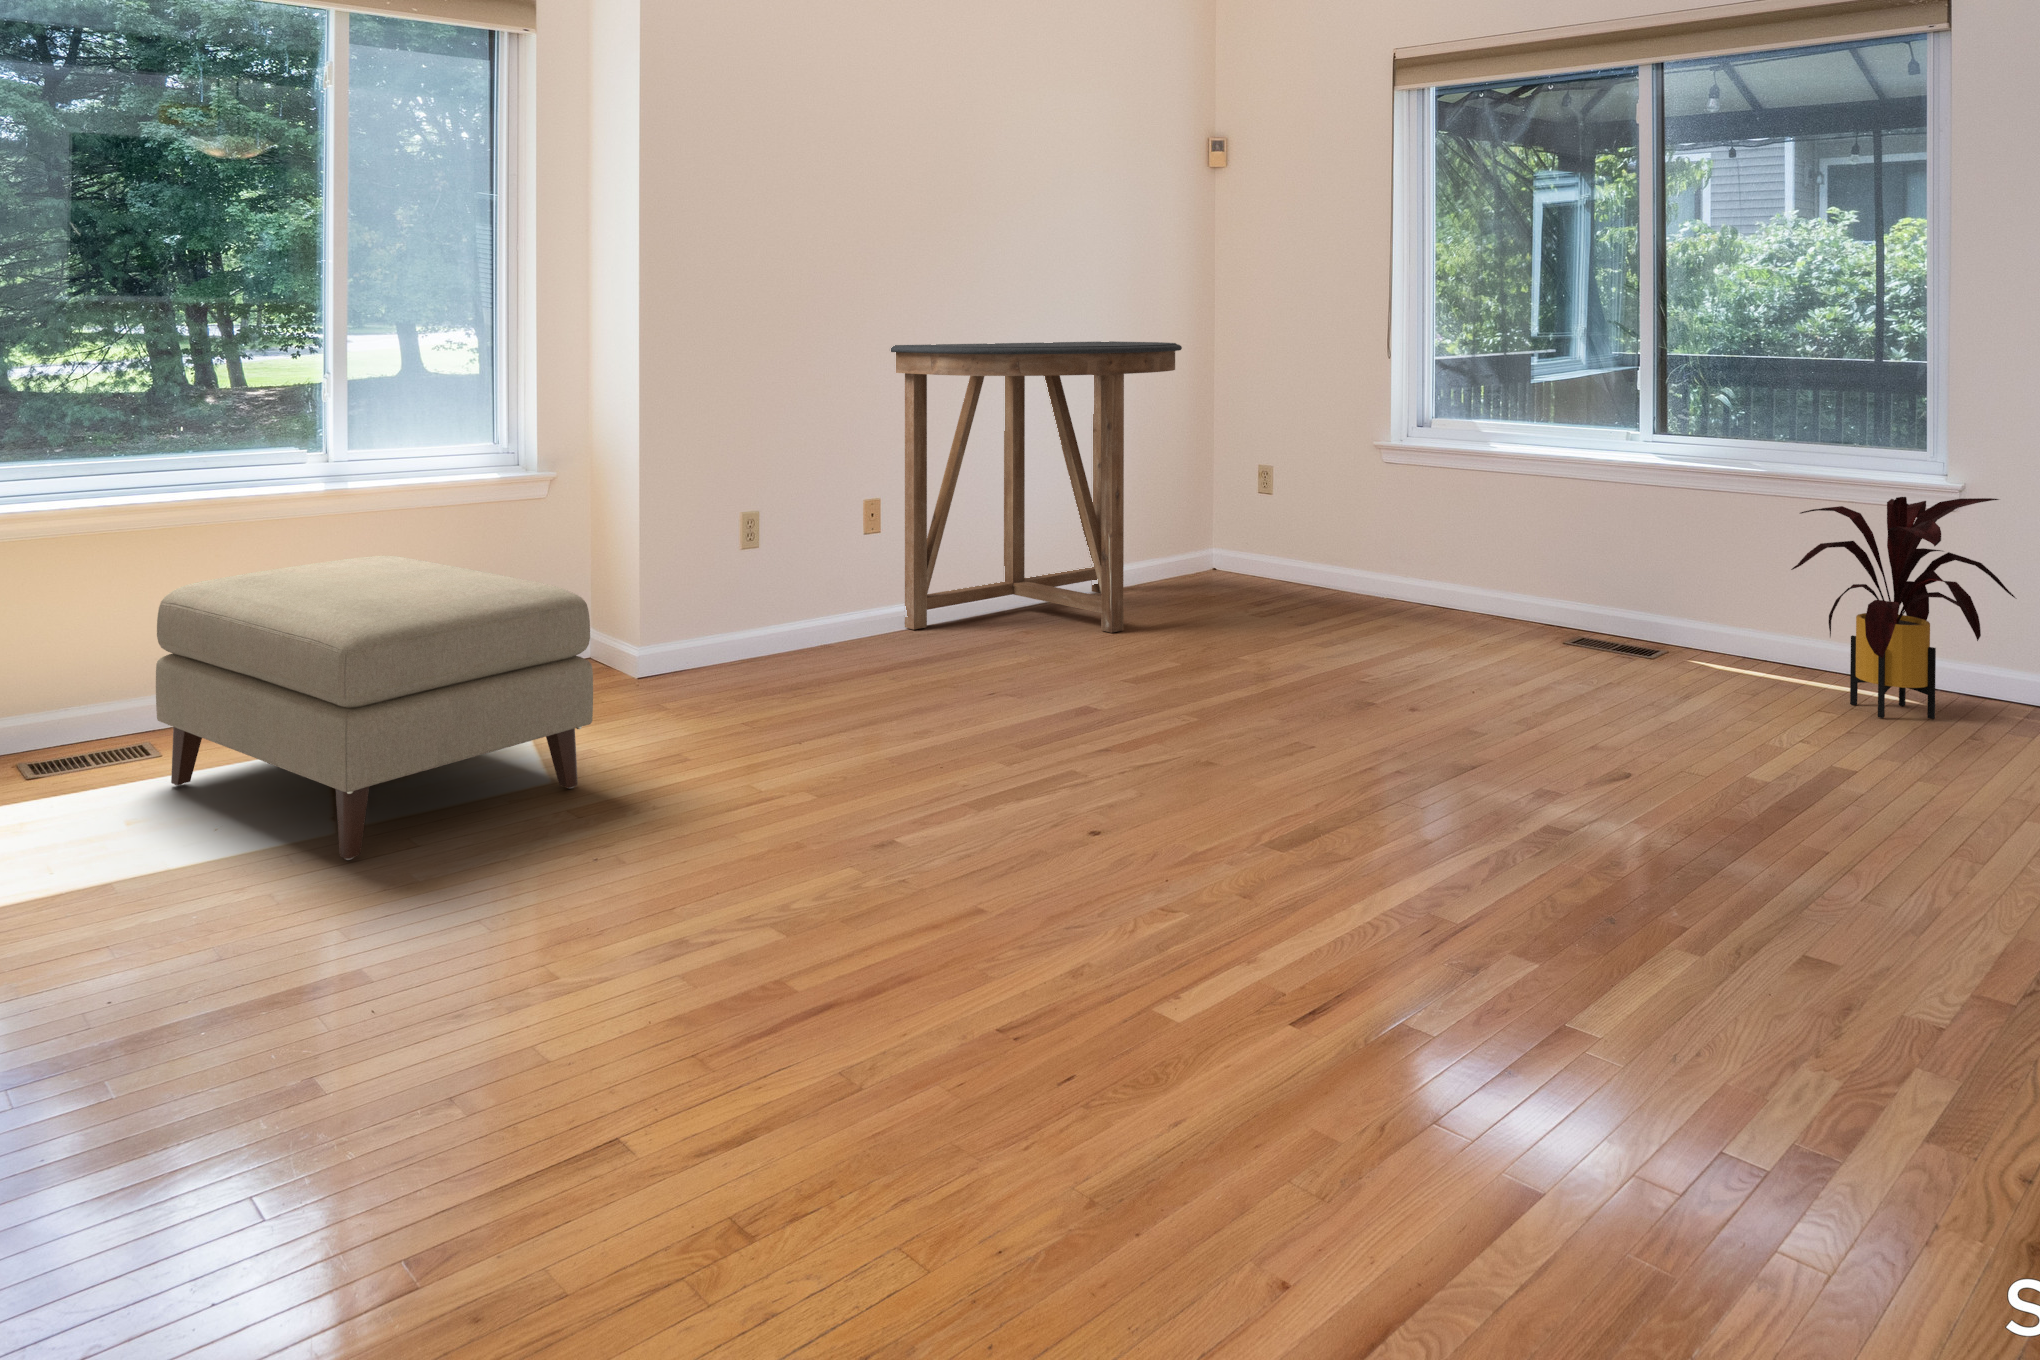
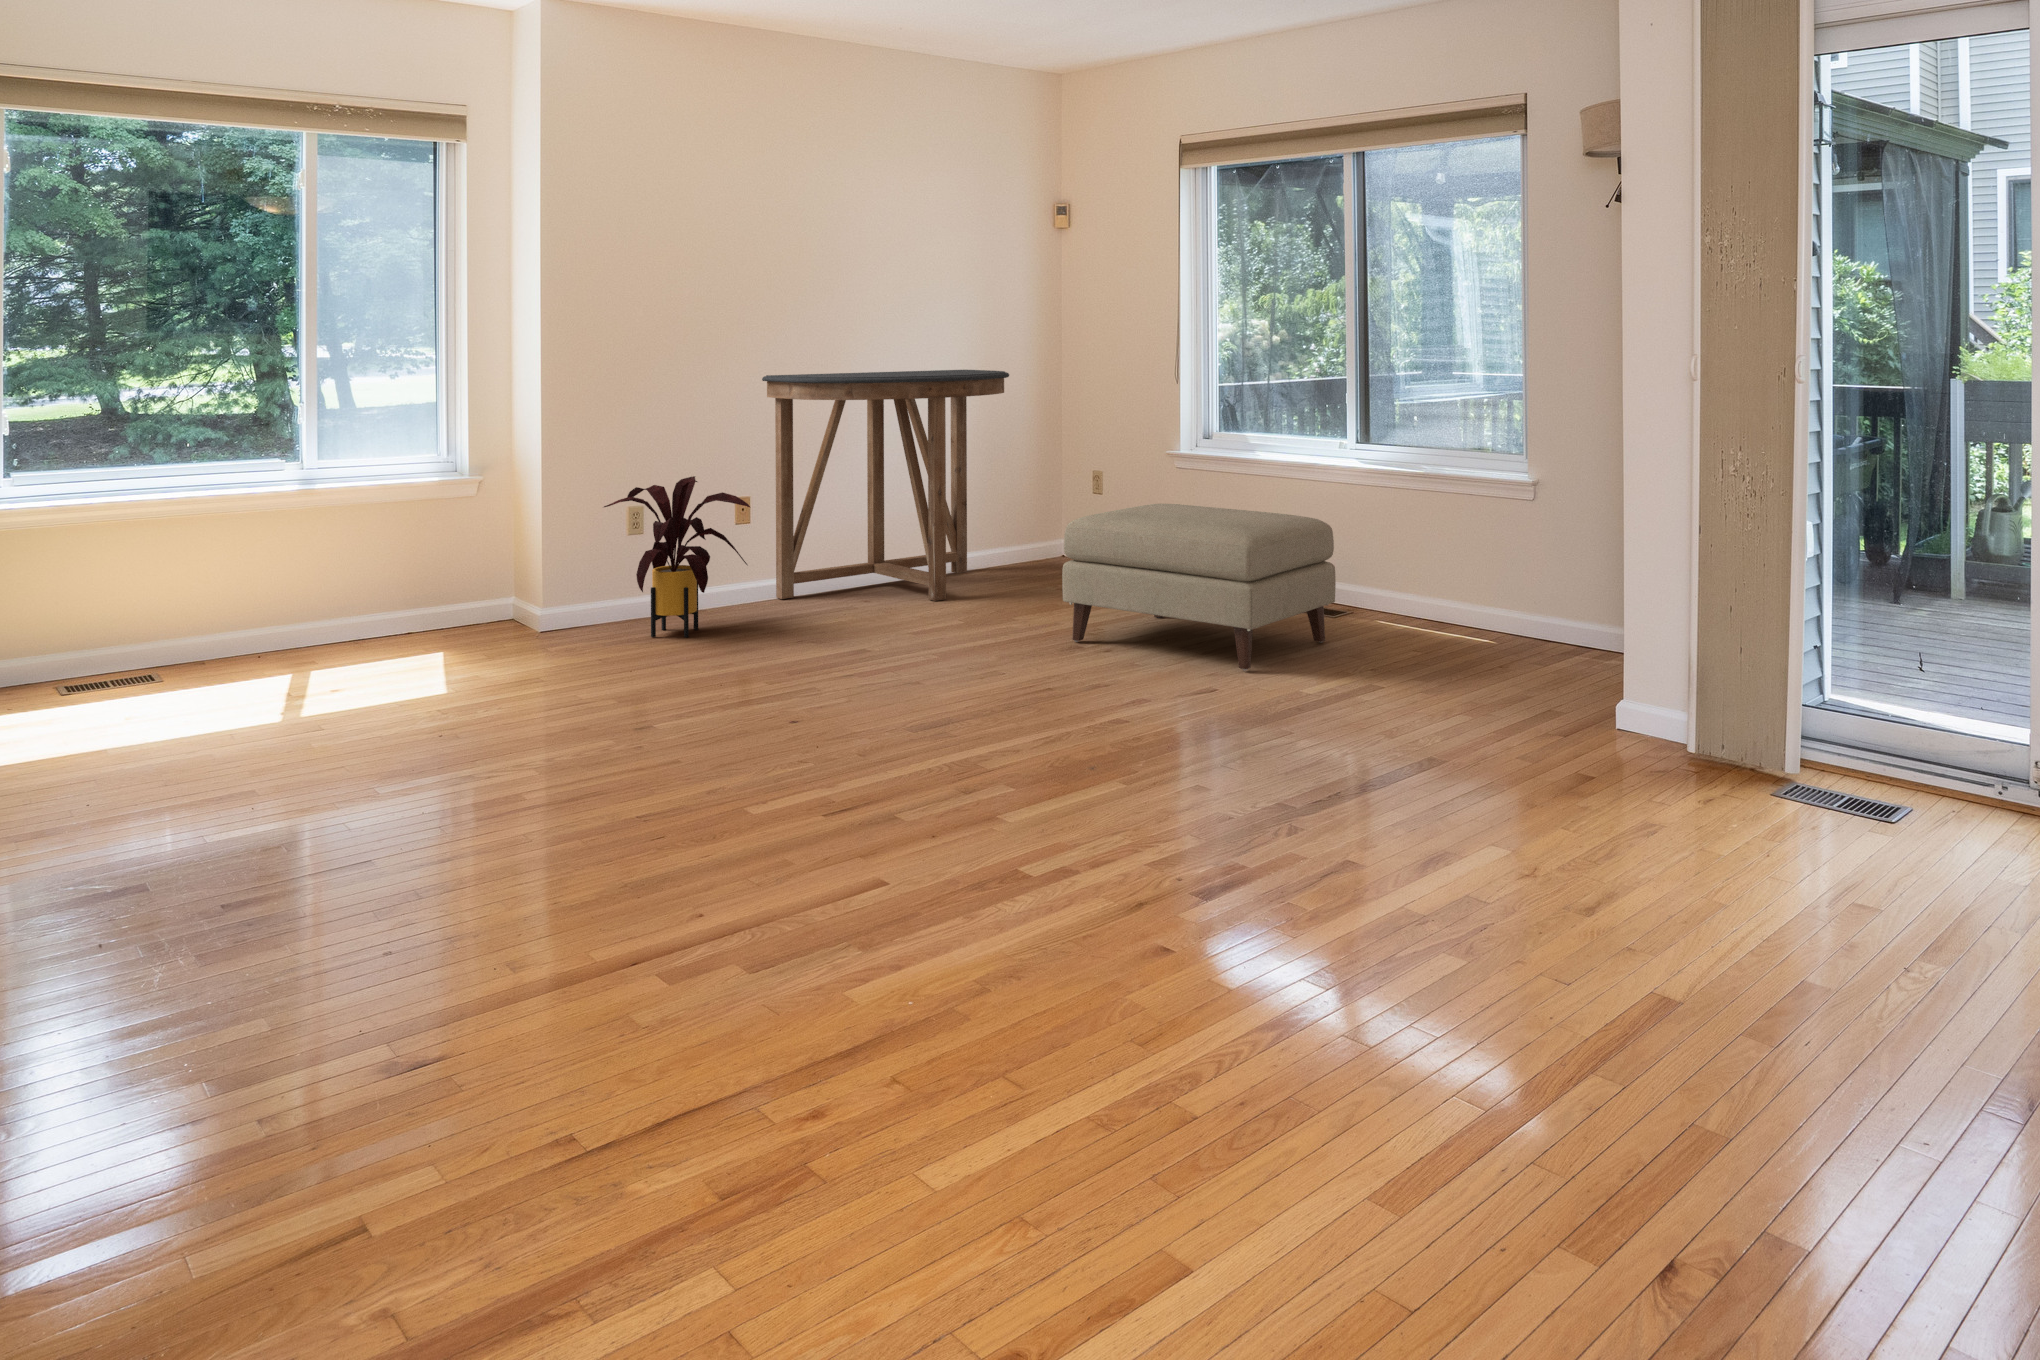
house plant: present [1791,497,2015,719] -> present [604,476,750,637]
ottoman: present [156,556,593,860] -> present [1062,504,1336,670]

